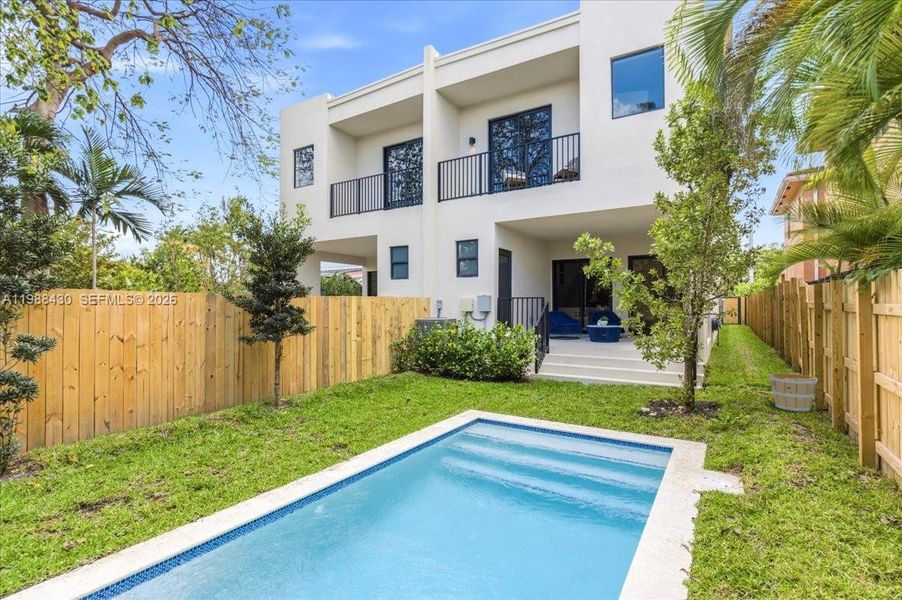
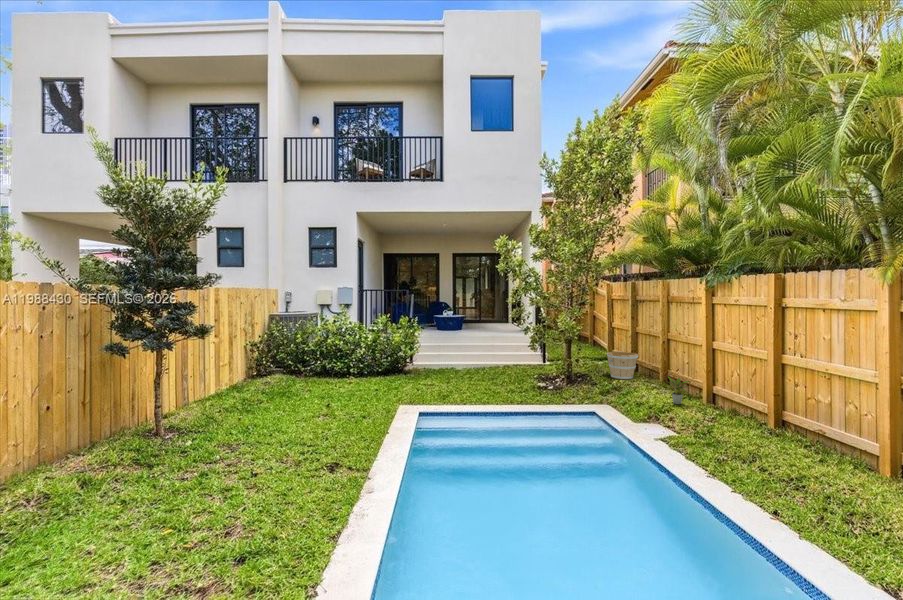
potted plant: none [807,408,853,450] -> present [668,376,688,404]

